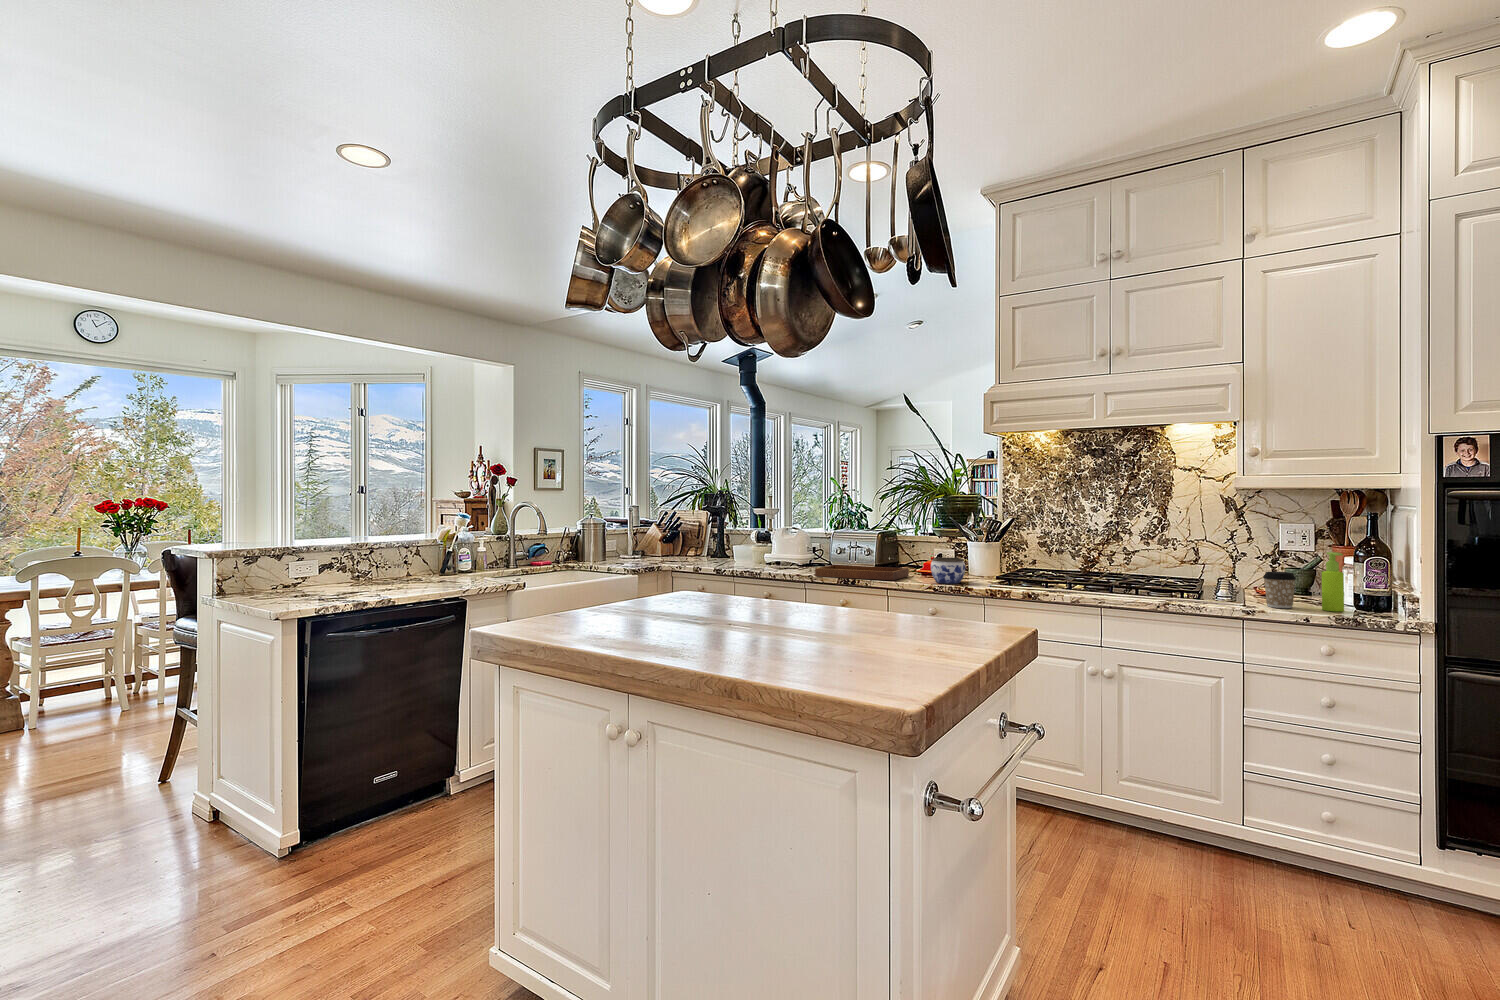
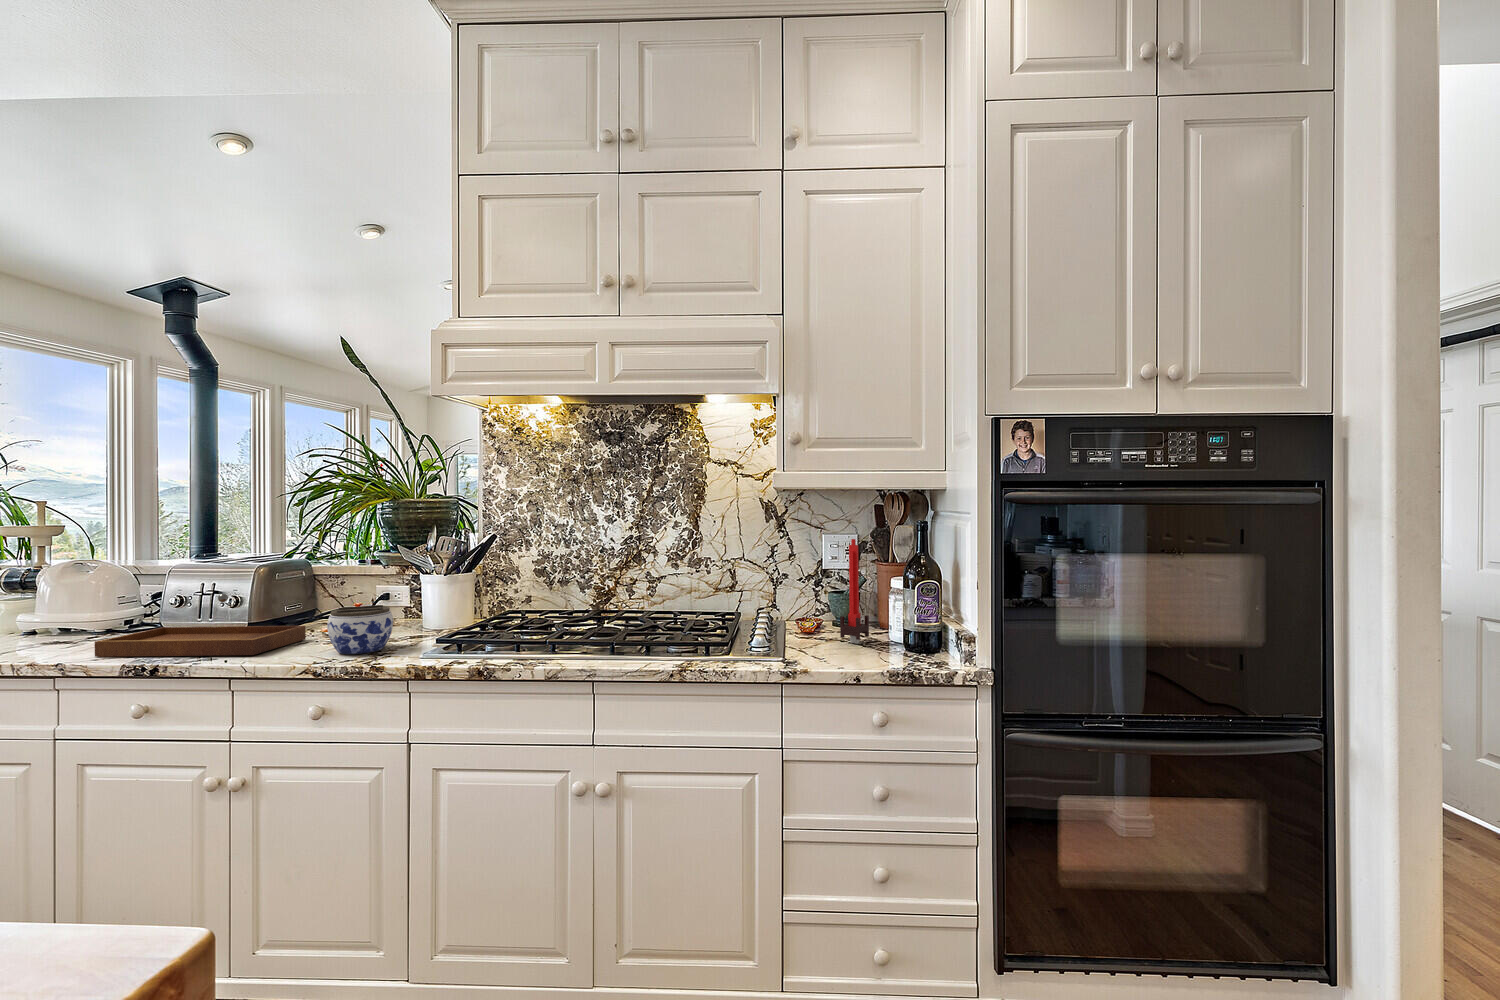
candle: none [1294,525,1321,602] -> present [840,539,869,644]
soap dispenser: present [1322,552,1344,612] -> none [872,577,896,659]
coffee cup: present [1263,572,1296,608] -> none [806,607,844,661]

